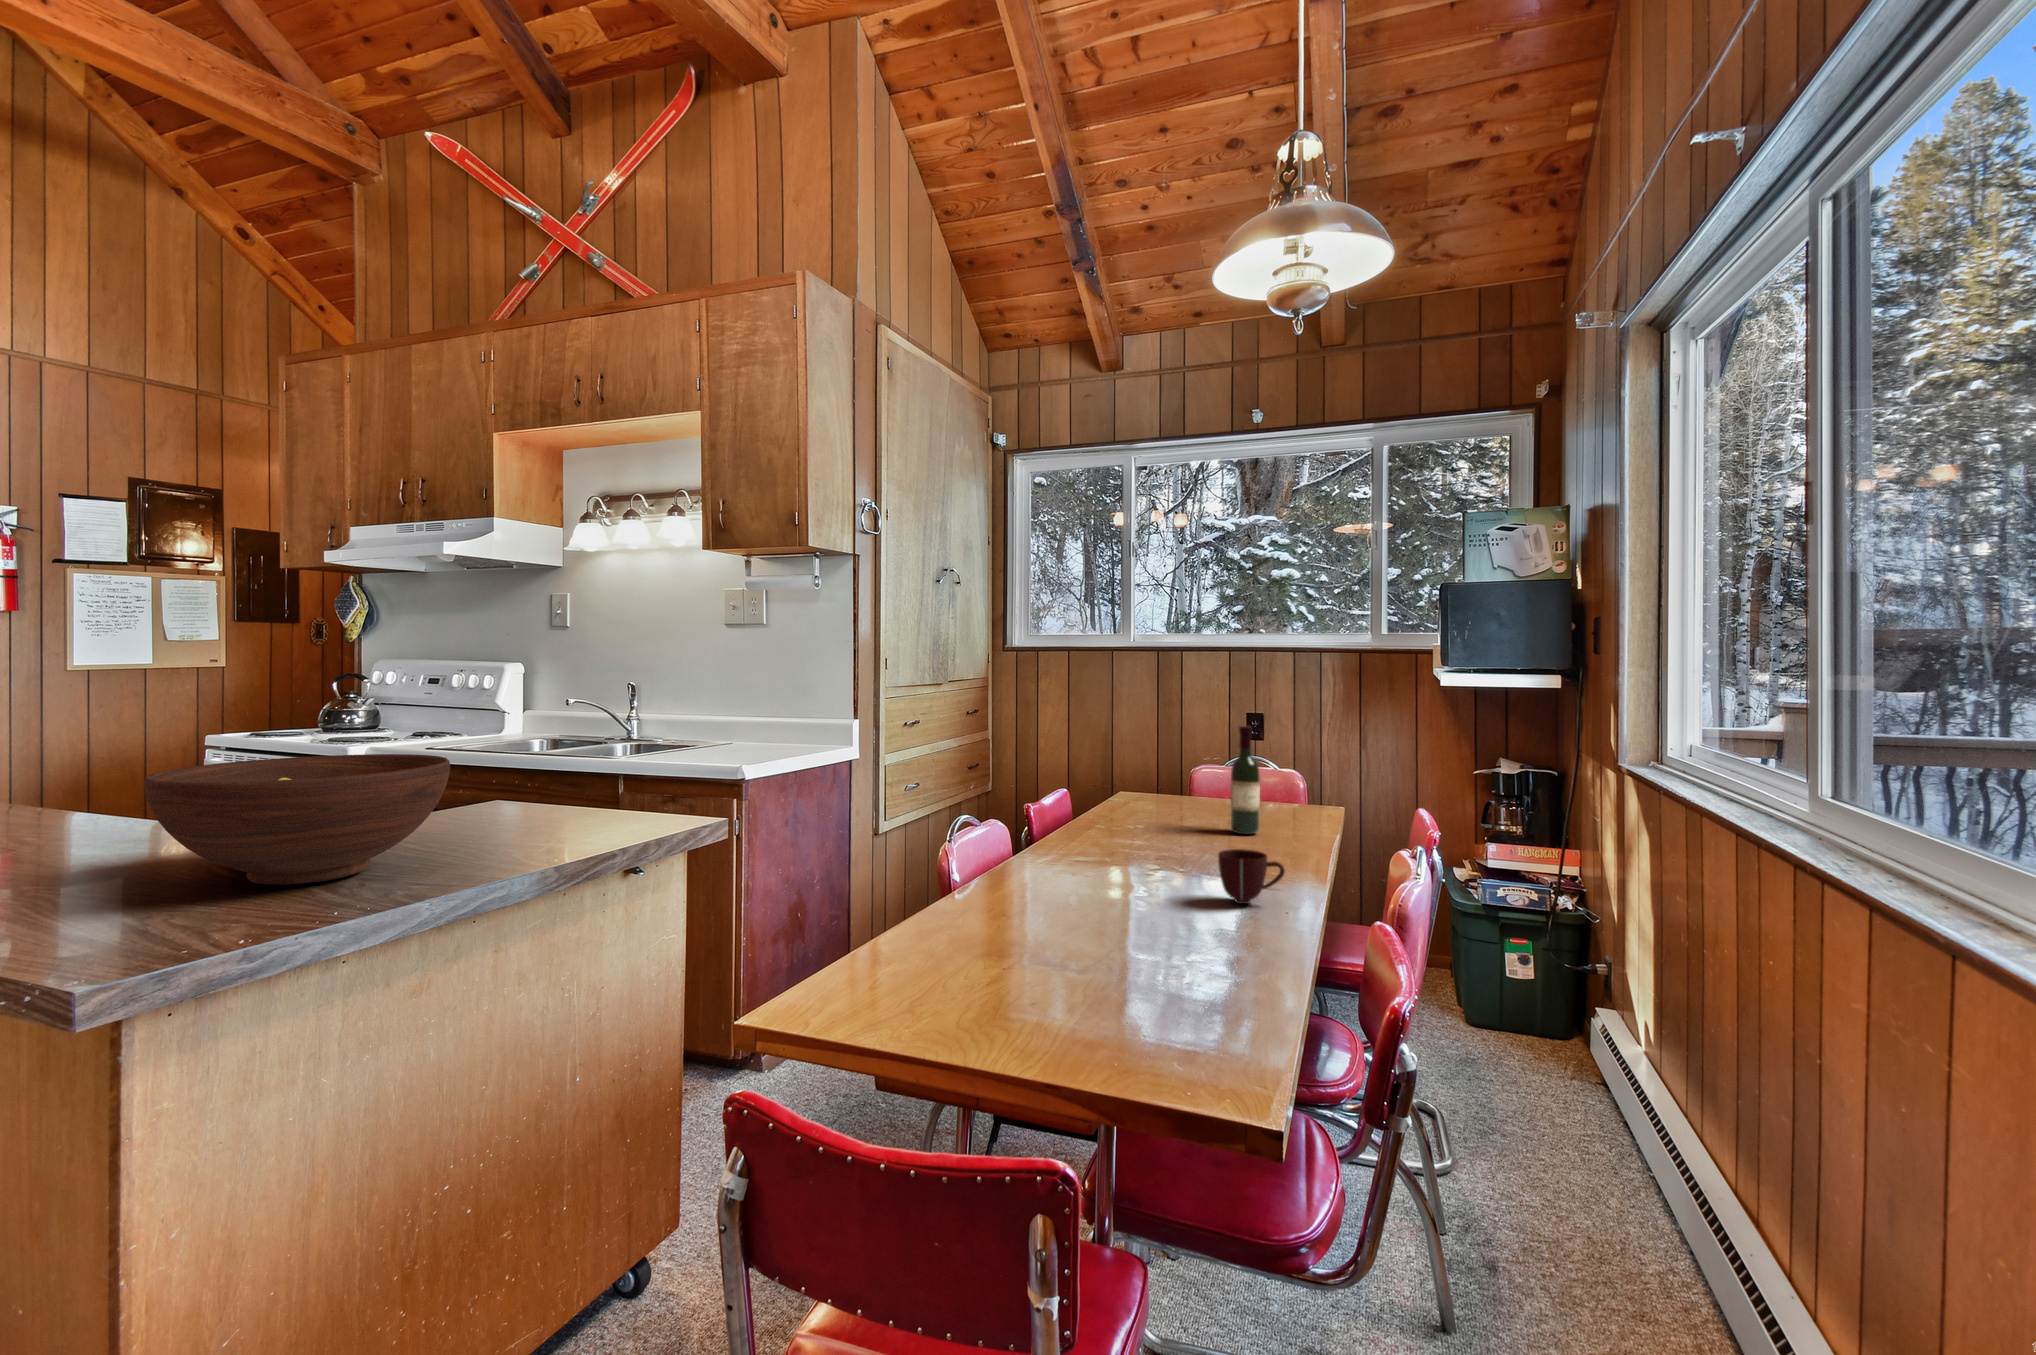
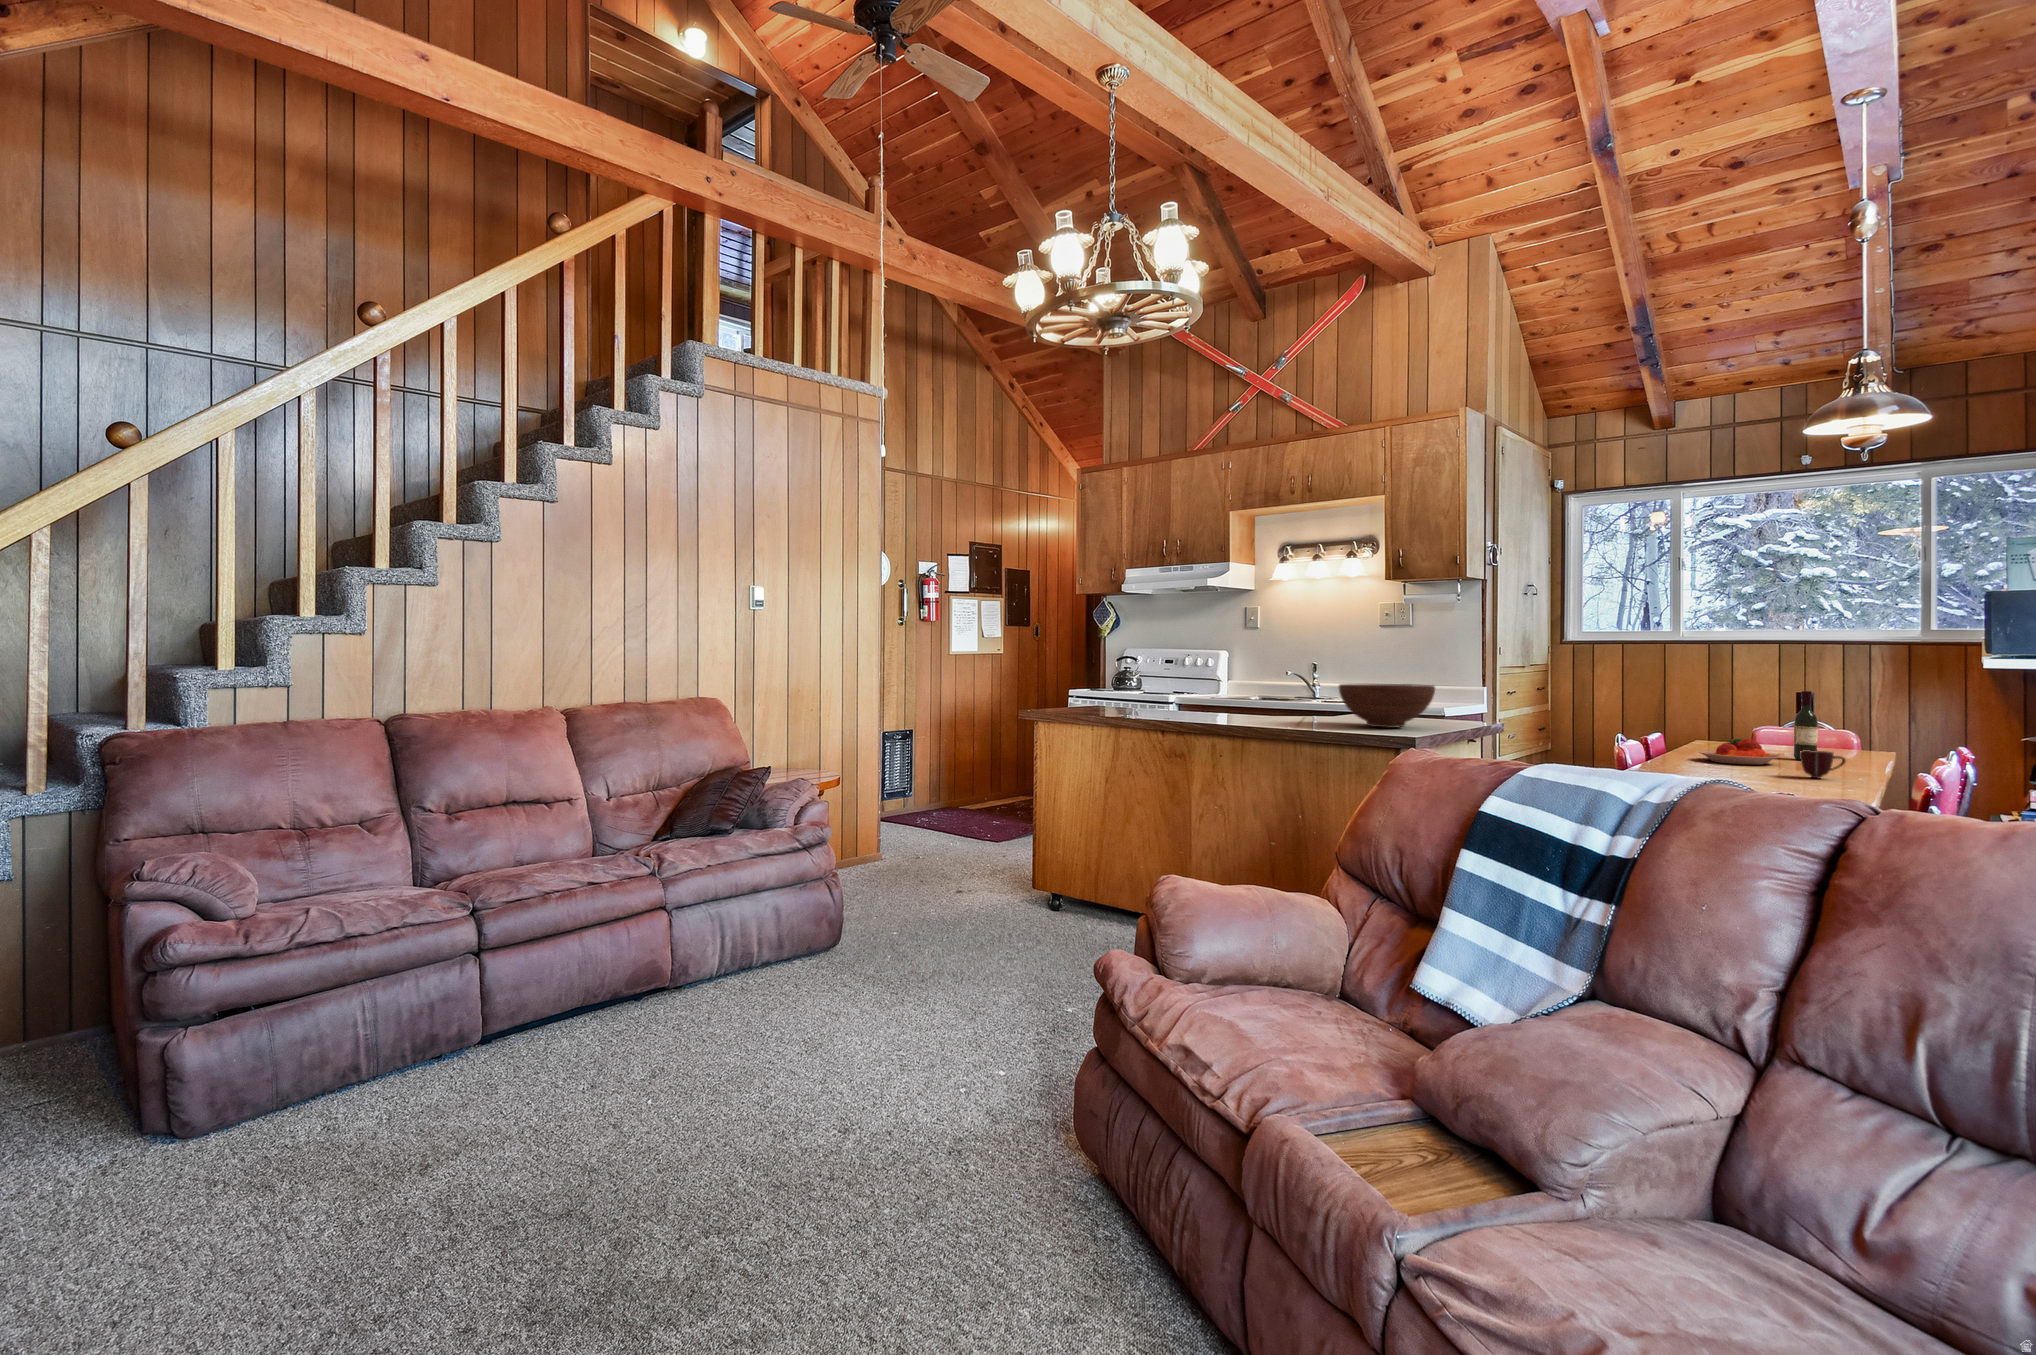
plate: none [1096,808,1207,858] -> present [1699,738,1781,764]

